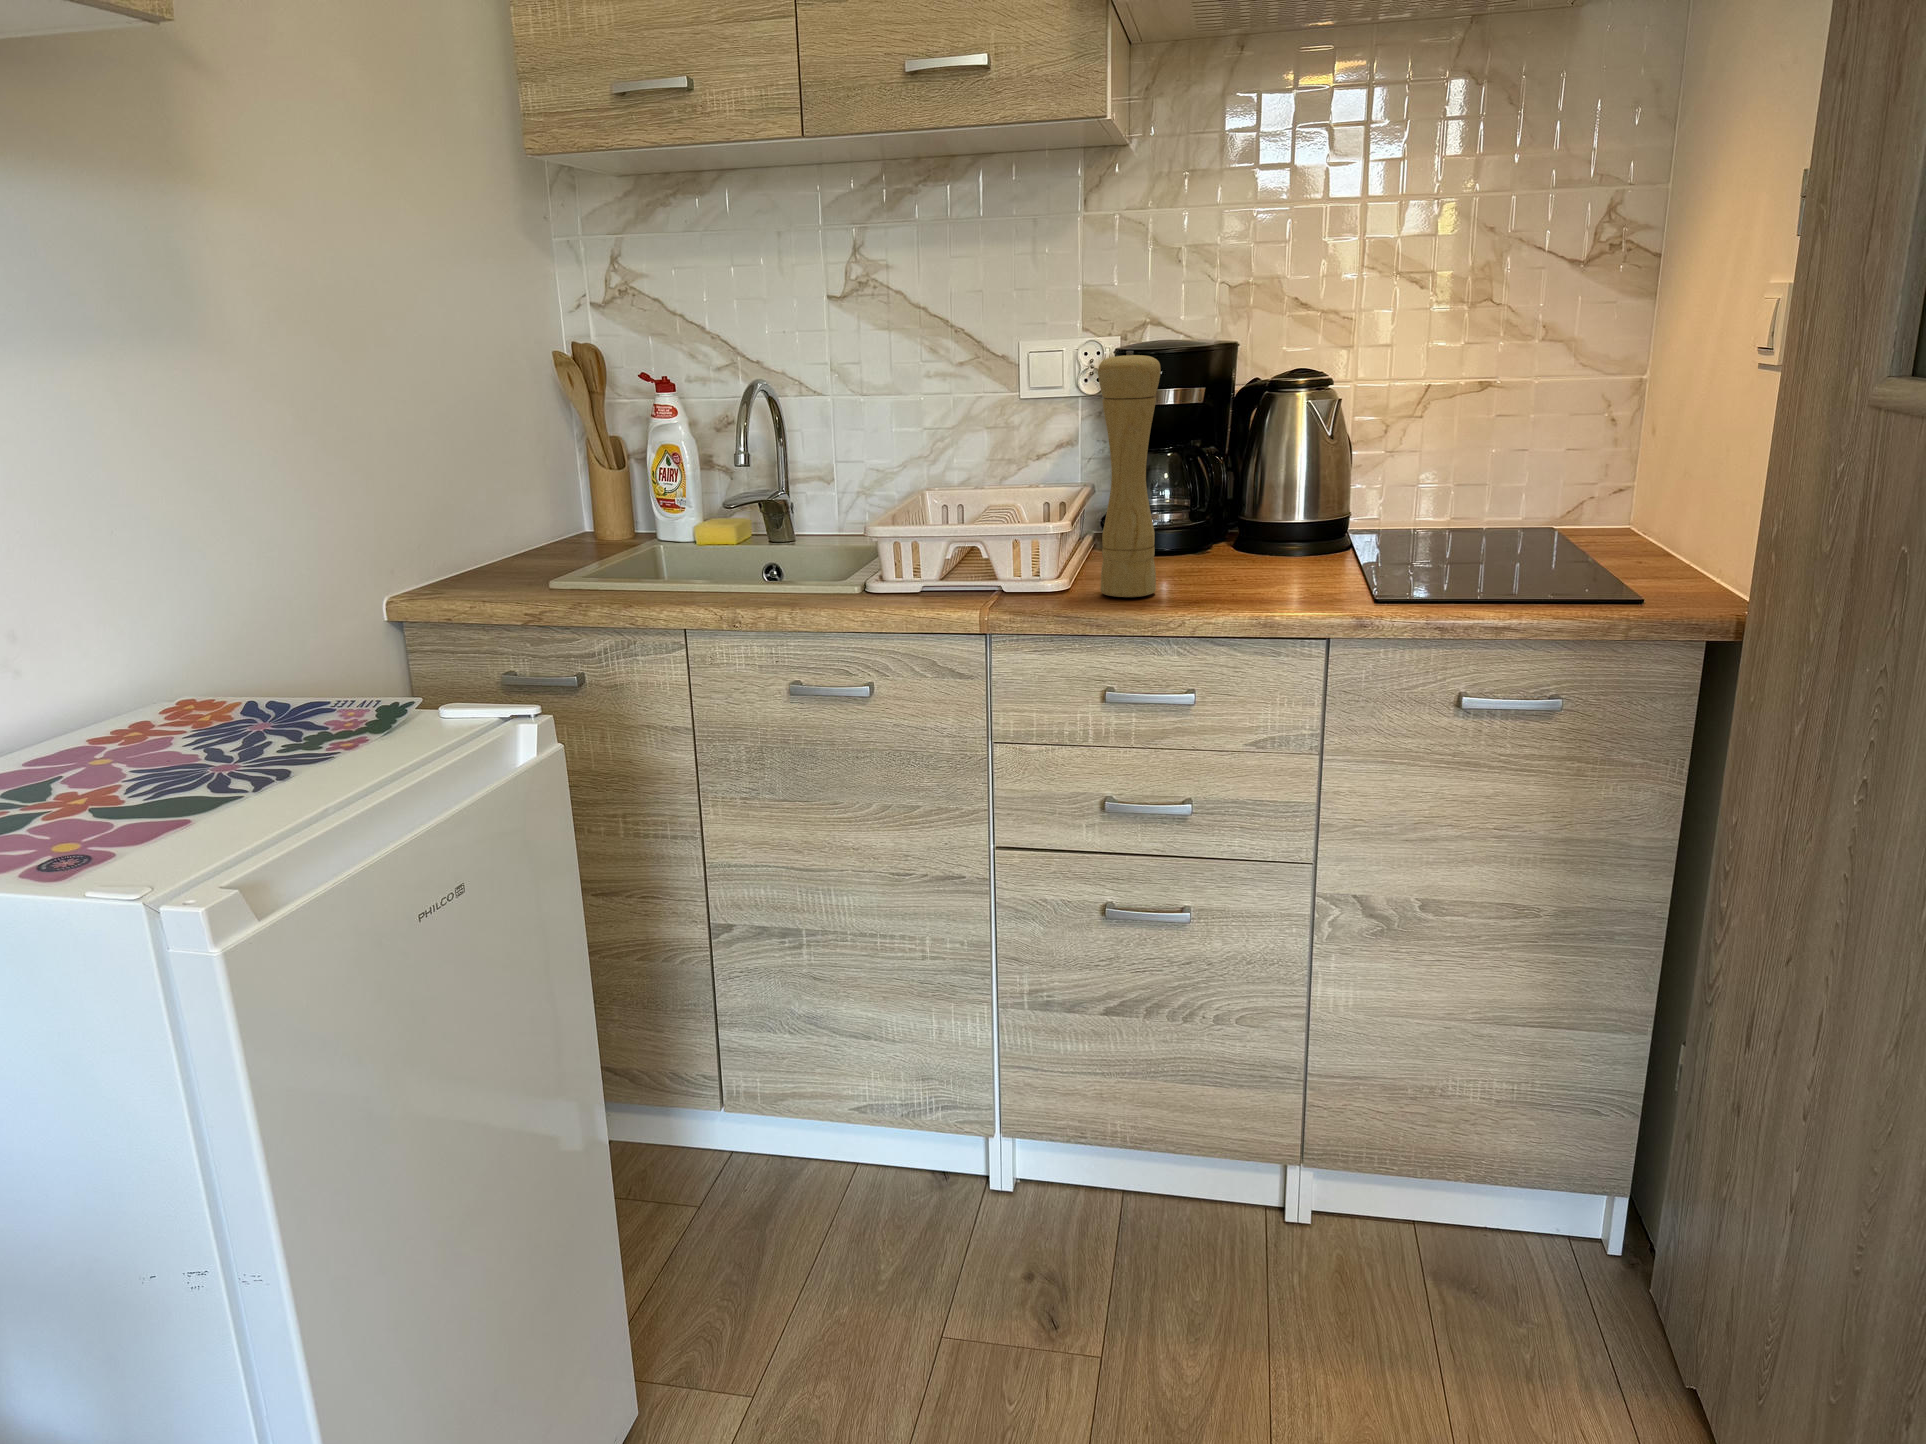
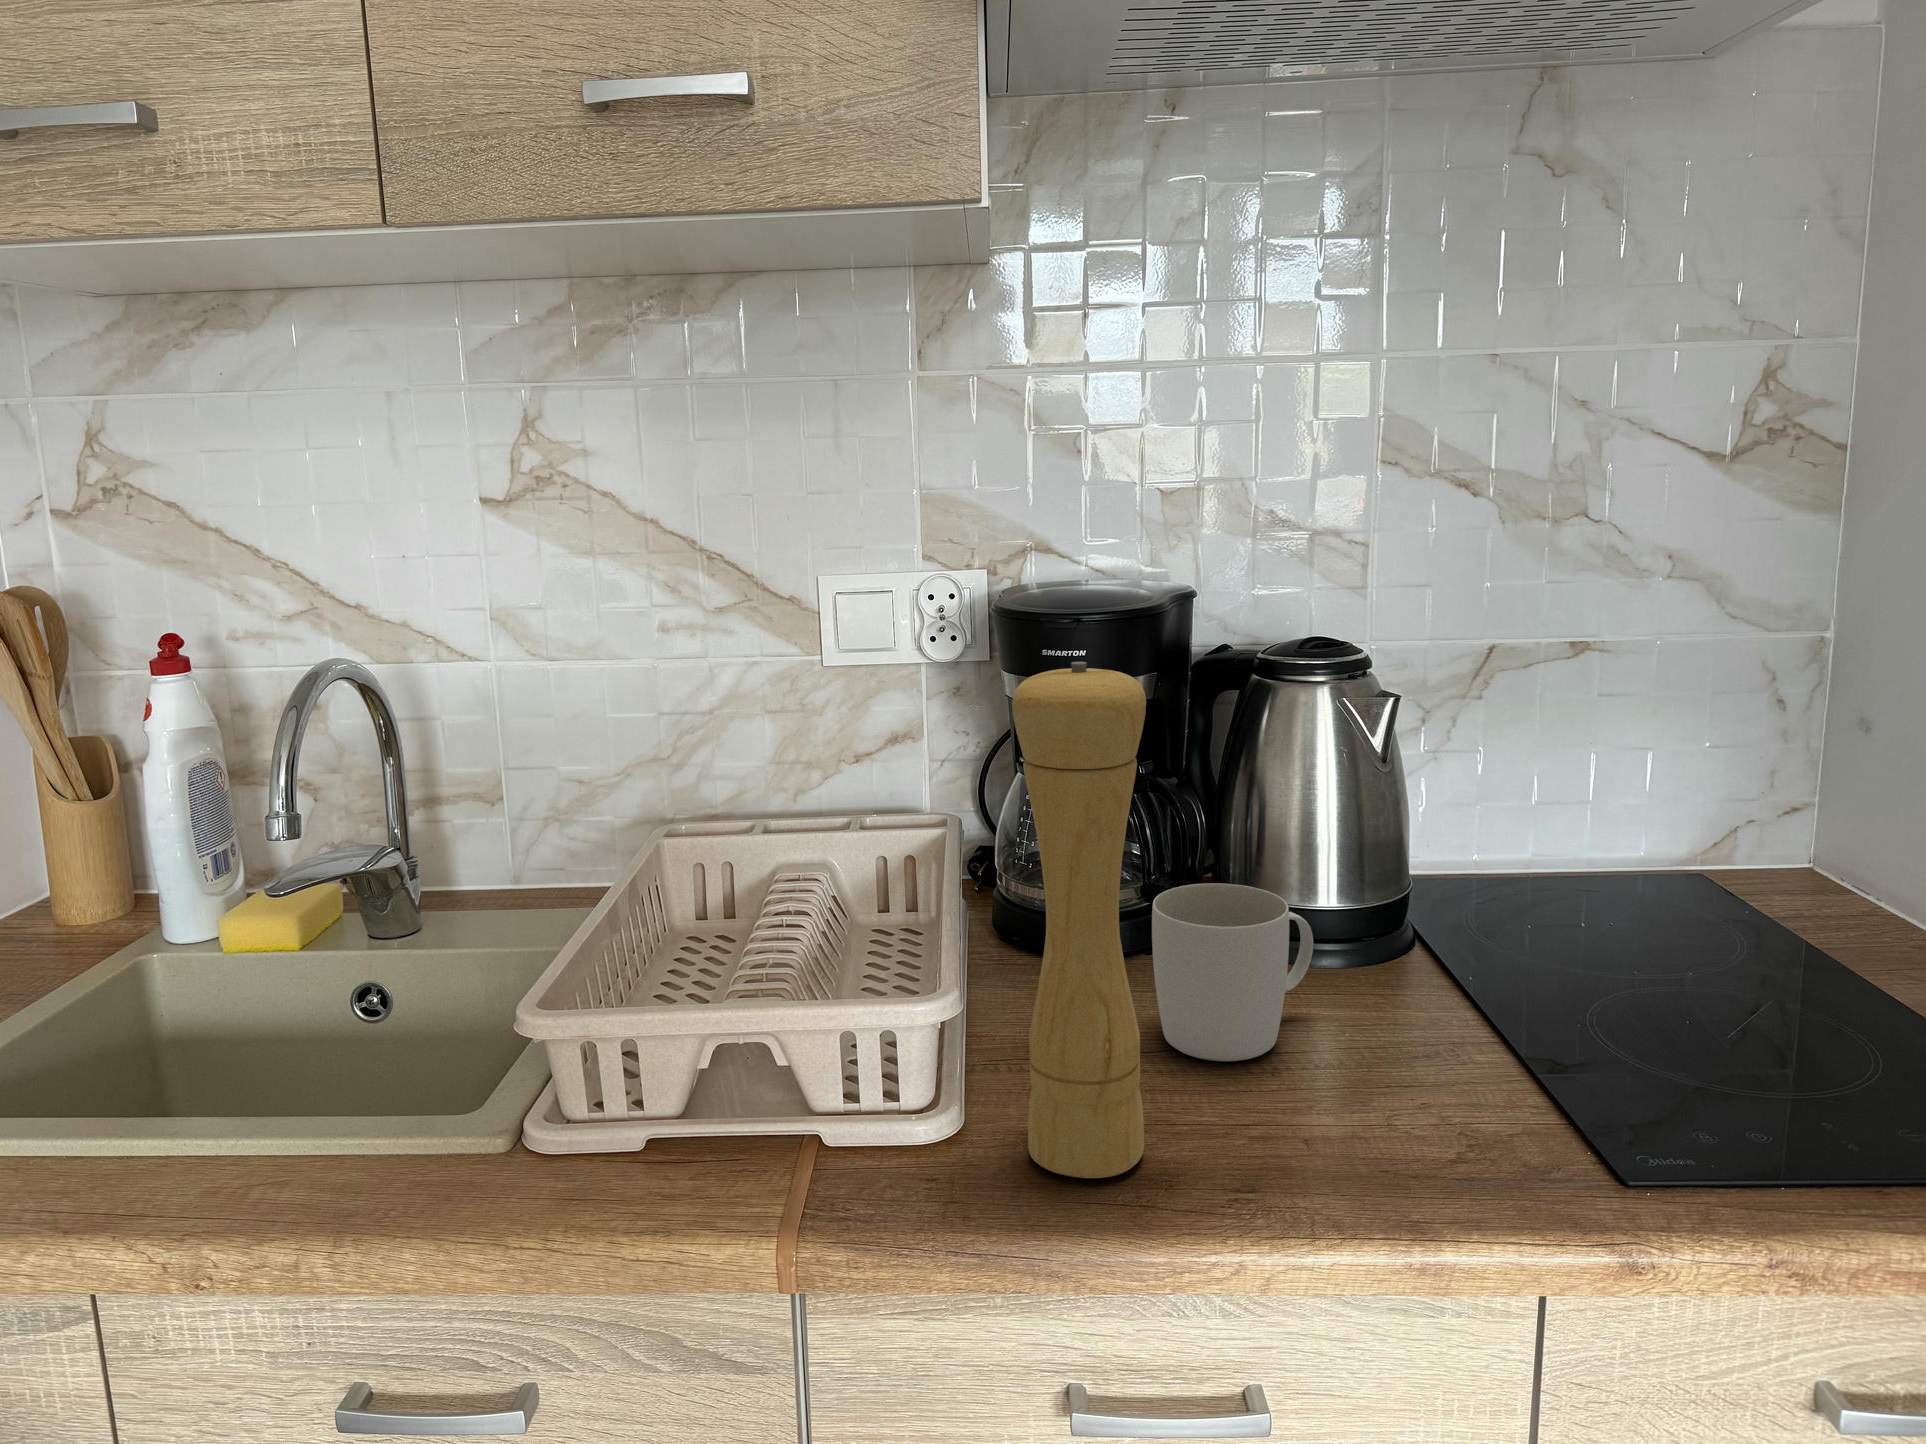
mug: none [1180,493,1270,575] -> present [1152,883,1313,1061]

